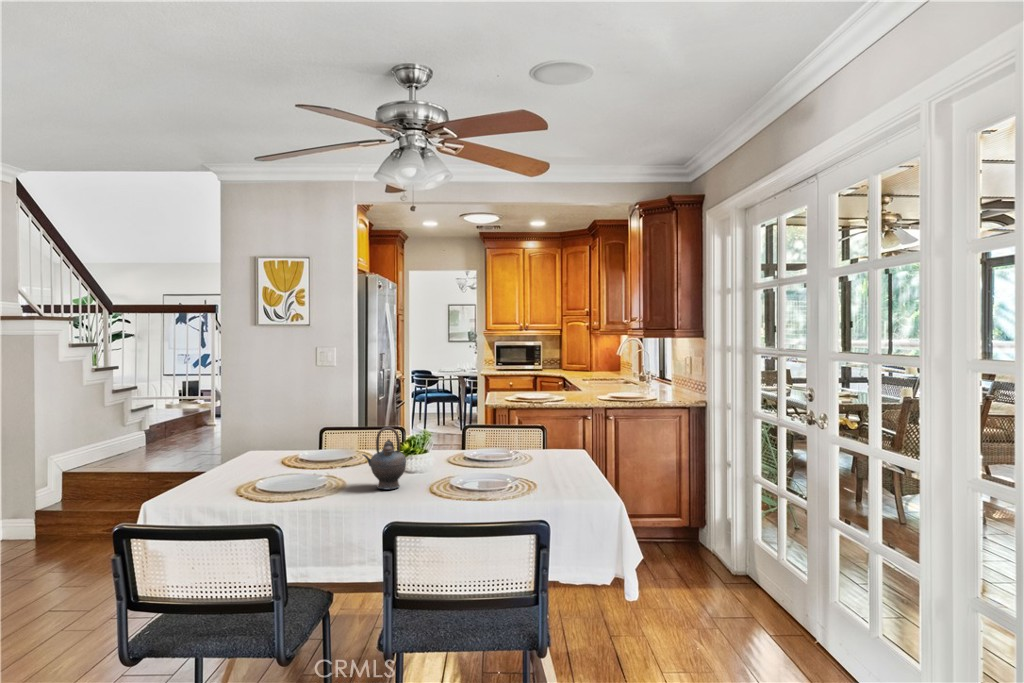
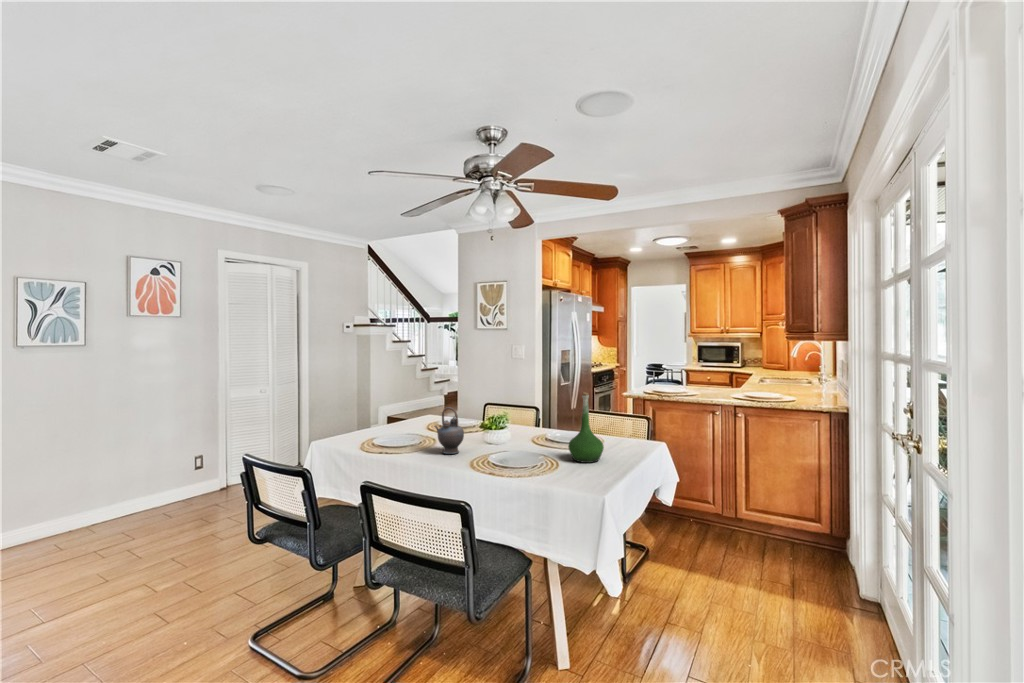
vase: none [533,397,572,476] -> present [568,392,604,463]

